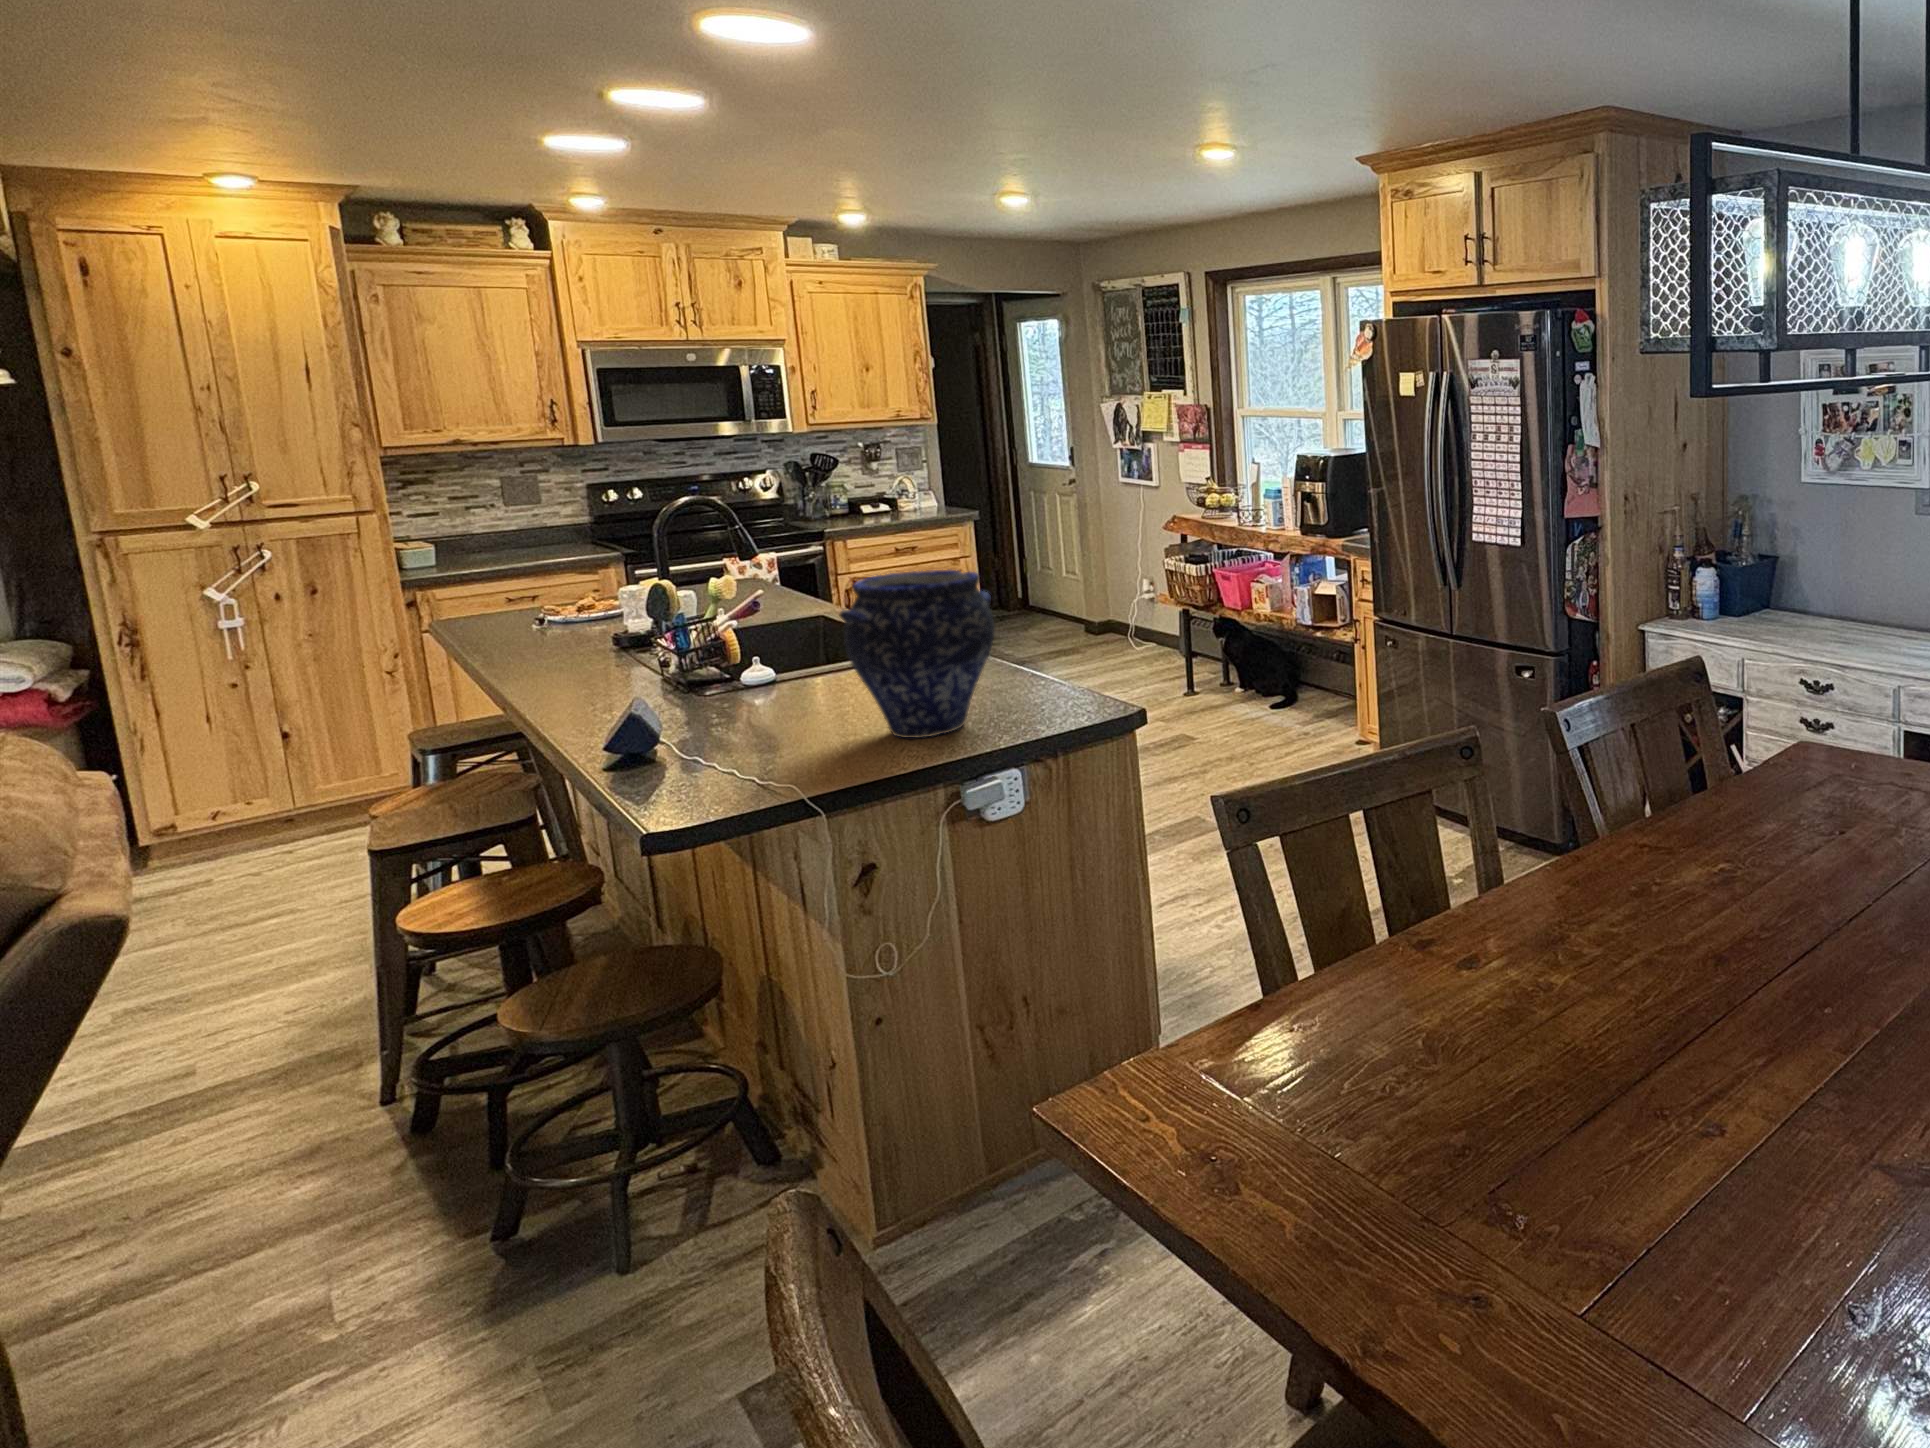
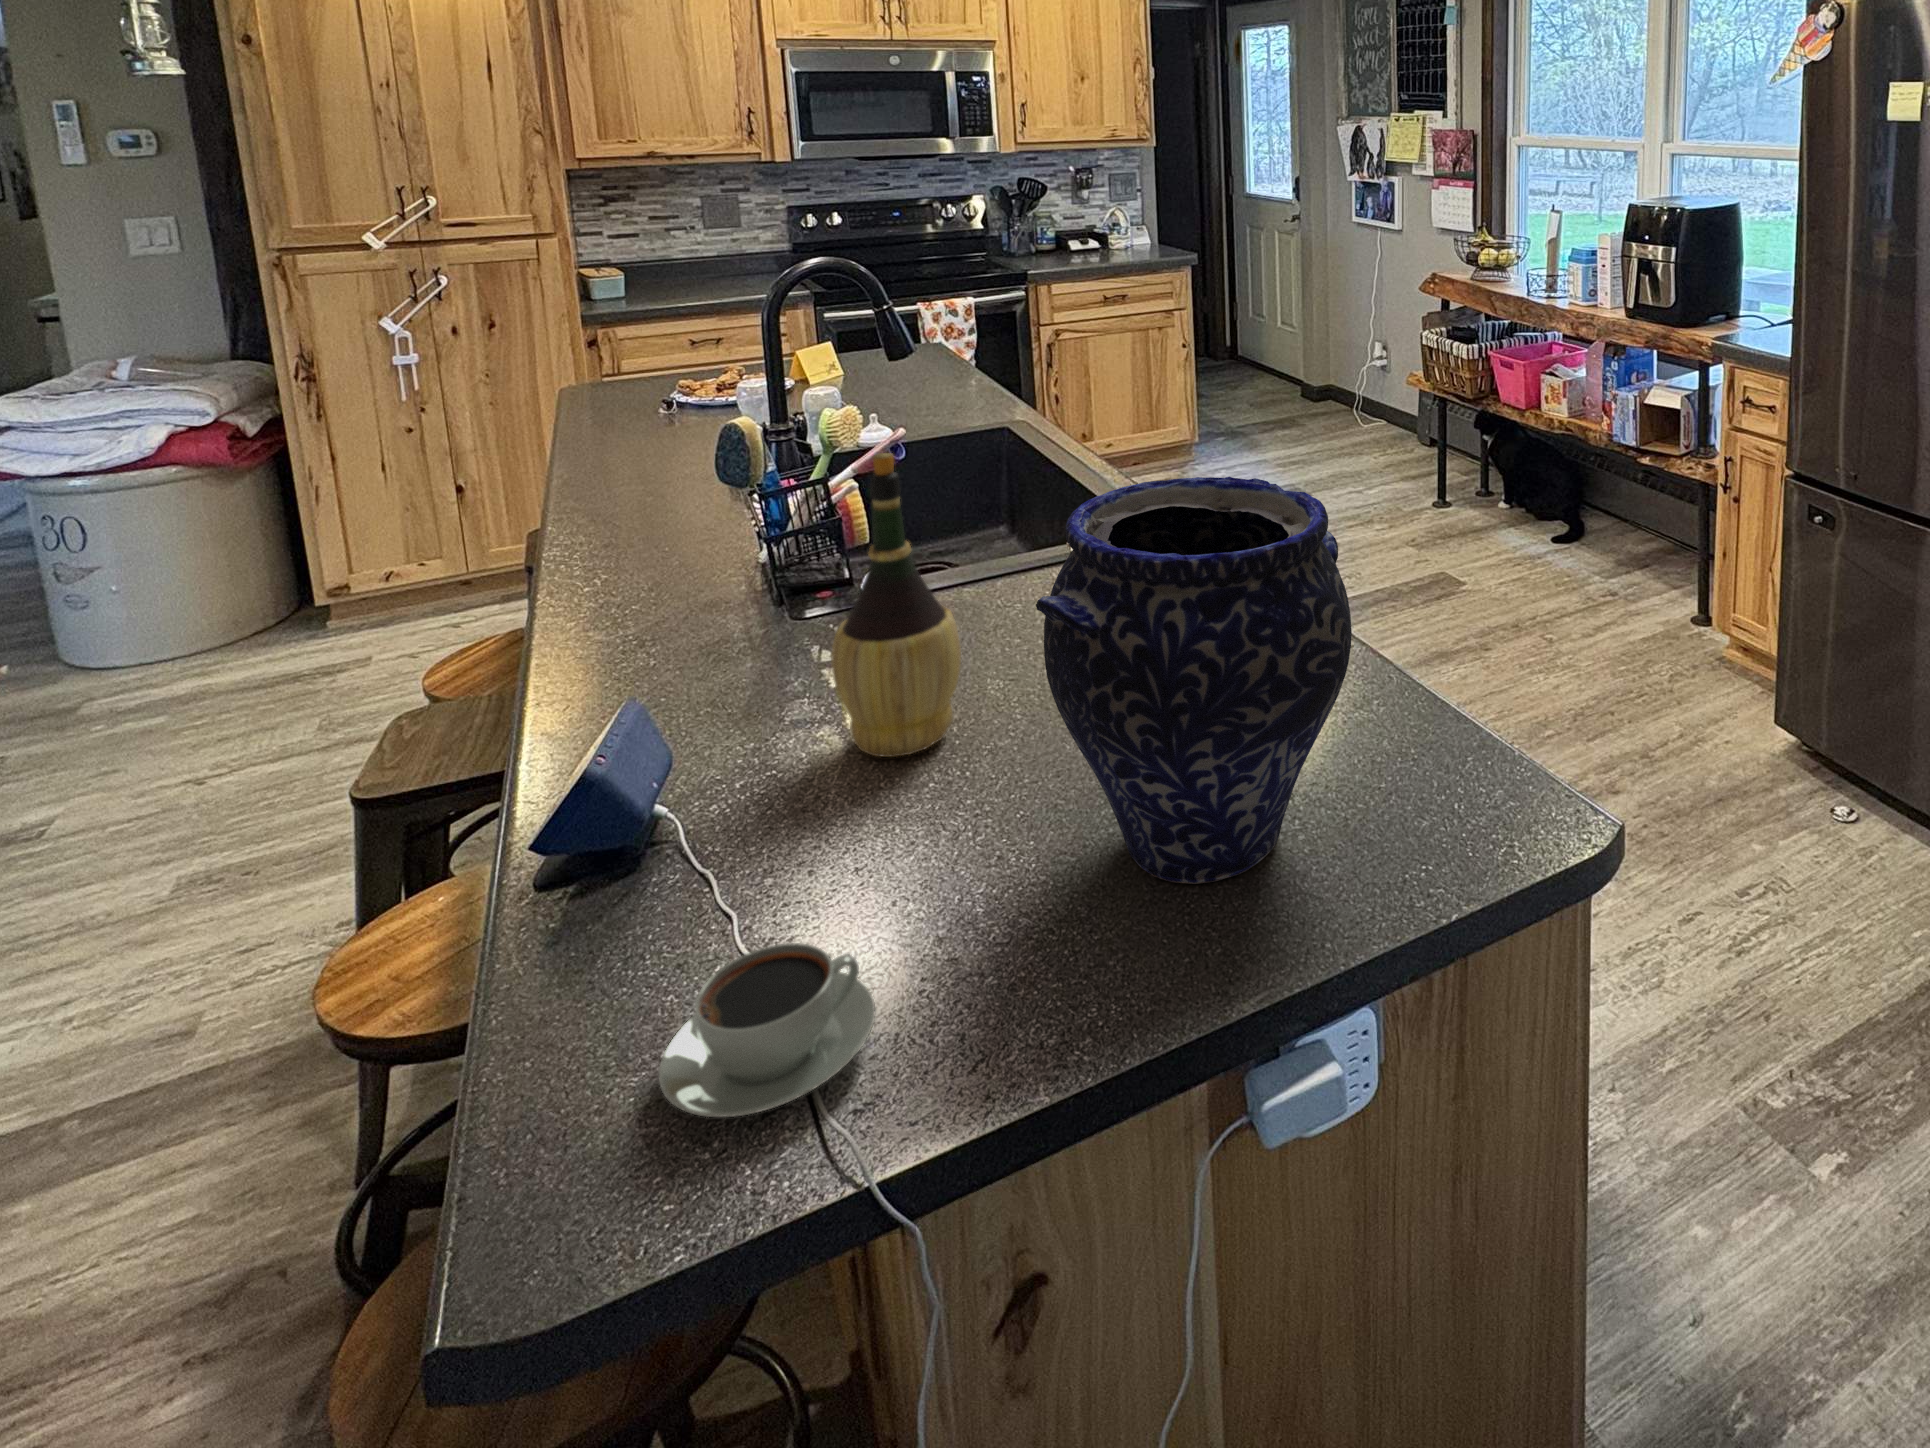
wine bottle: none [727,574,800,725] -> present [831,453,961,757]
coffee cup: none [681,745,775,793] -> present [659,943,875,1117]

